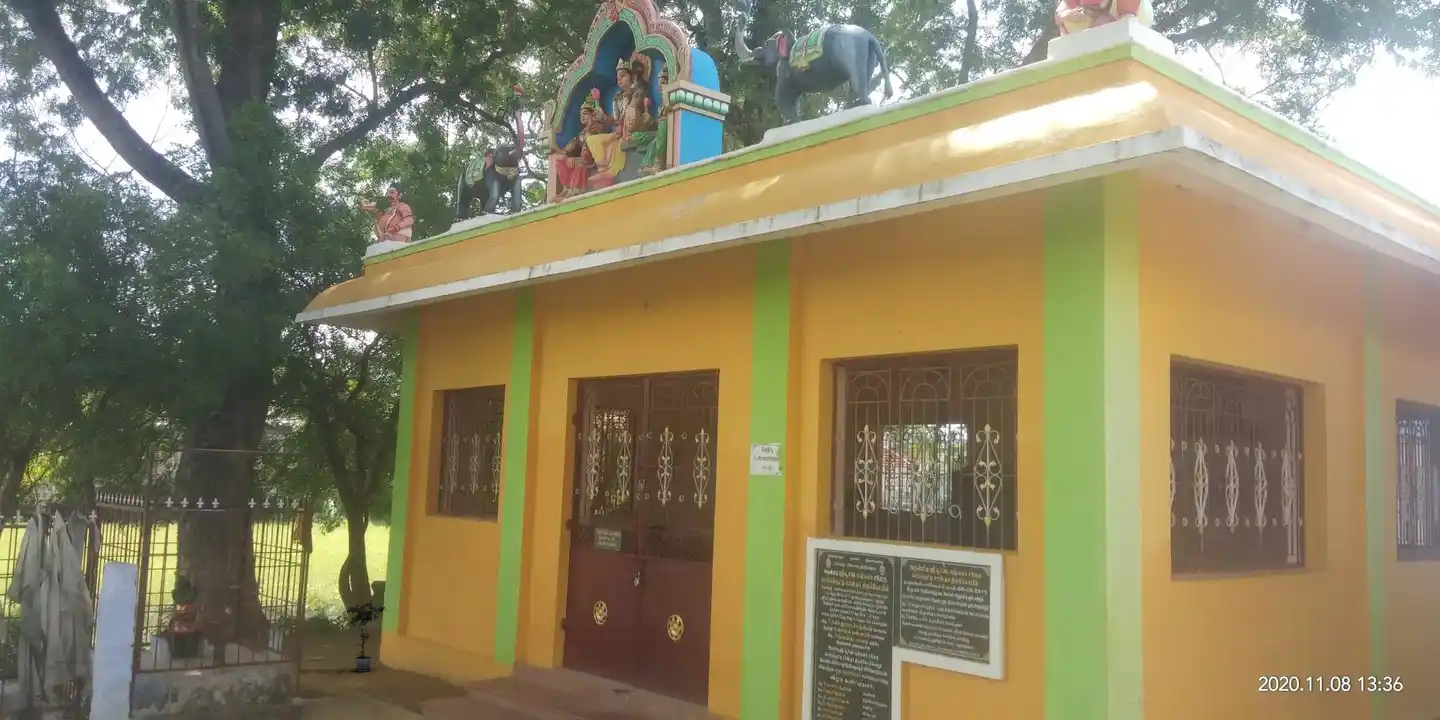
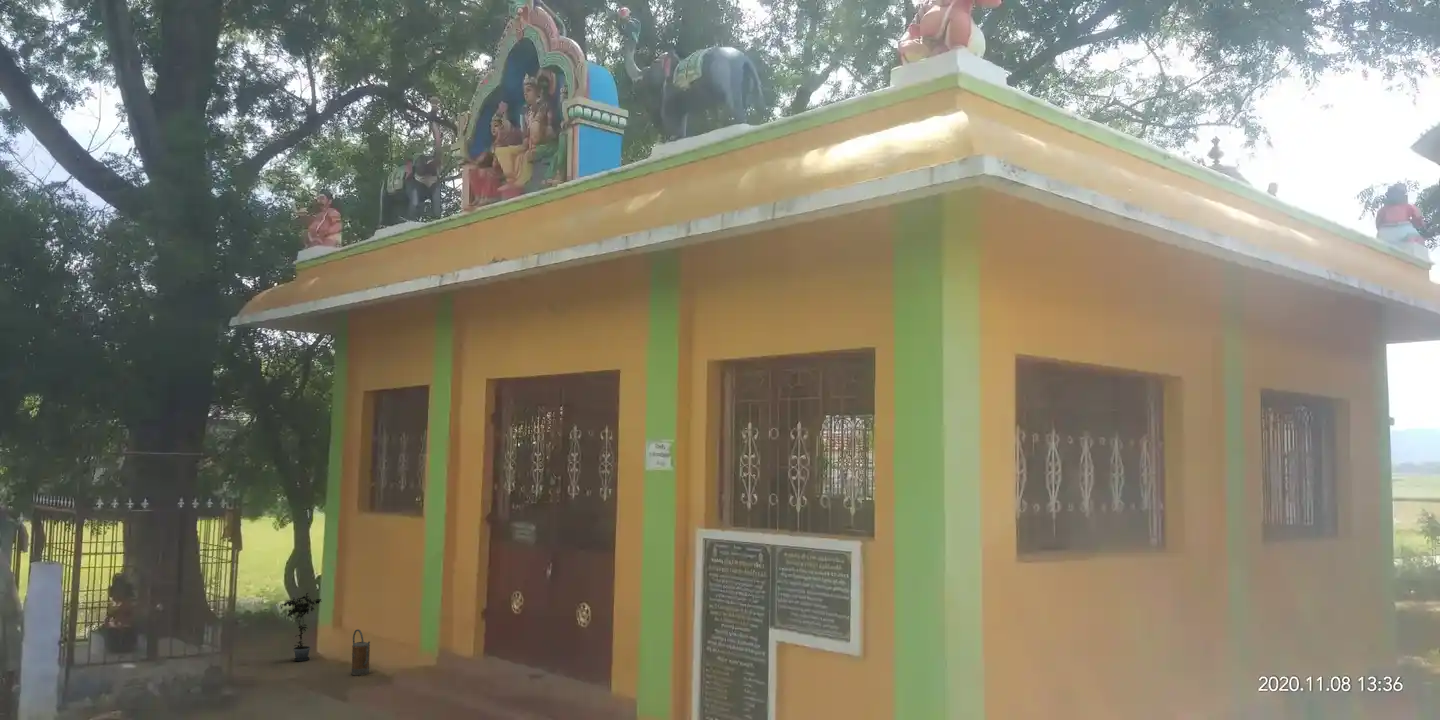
watering can: none [418,639,439,688] -> present [351,629,370,675]

